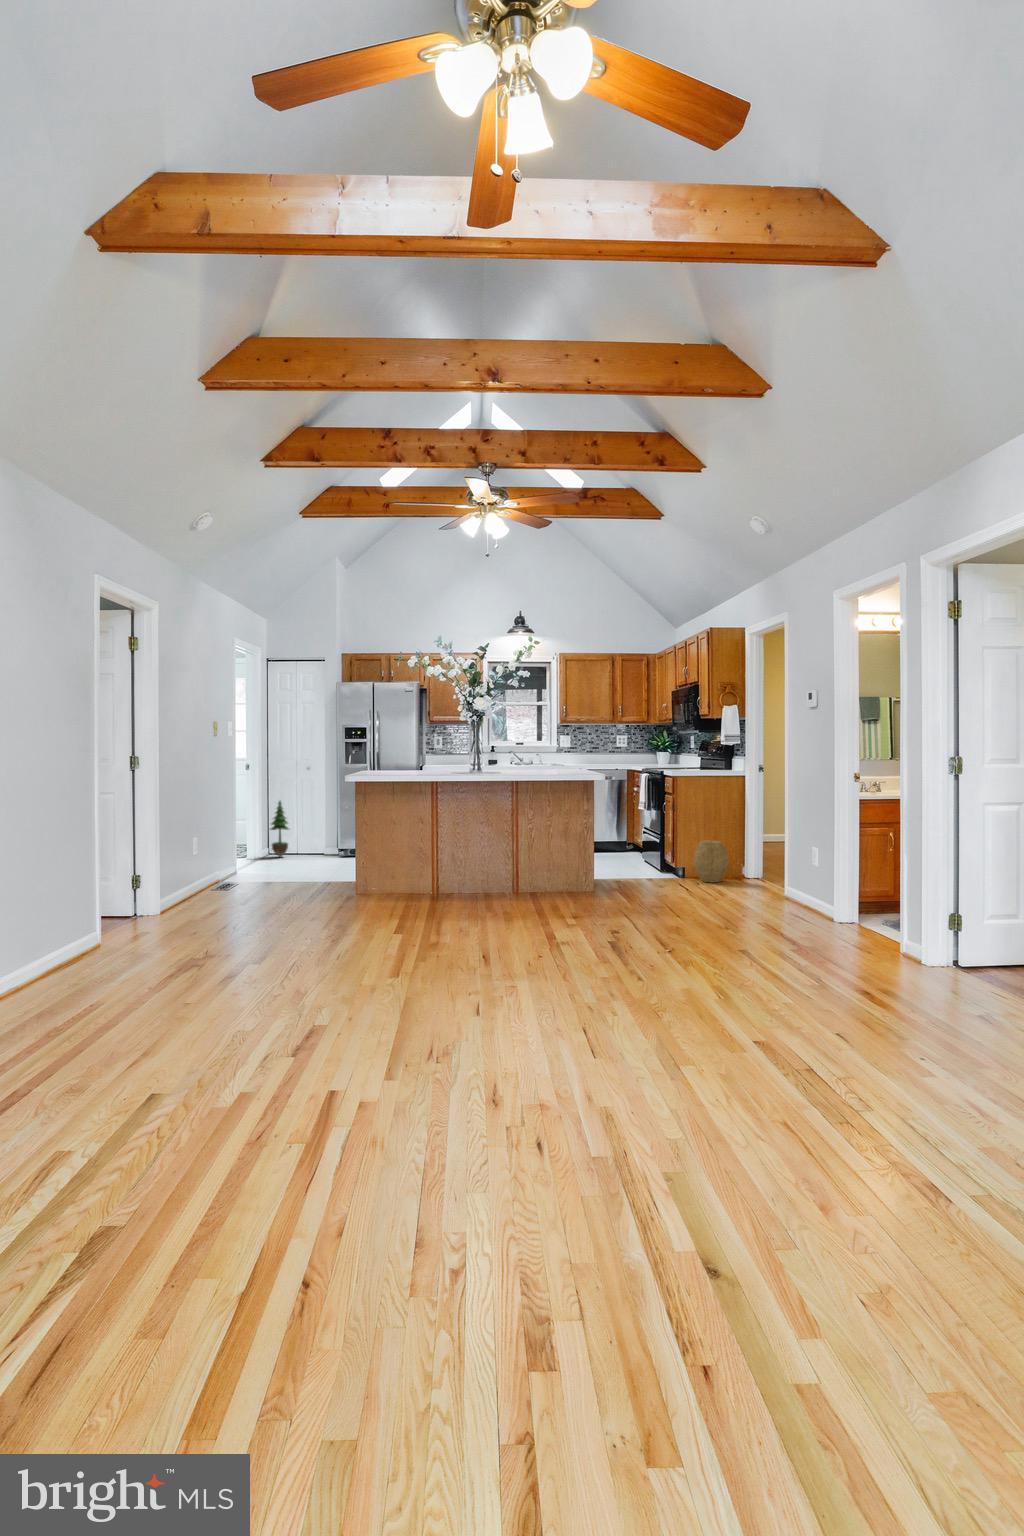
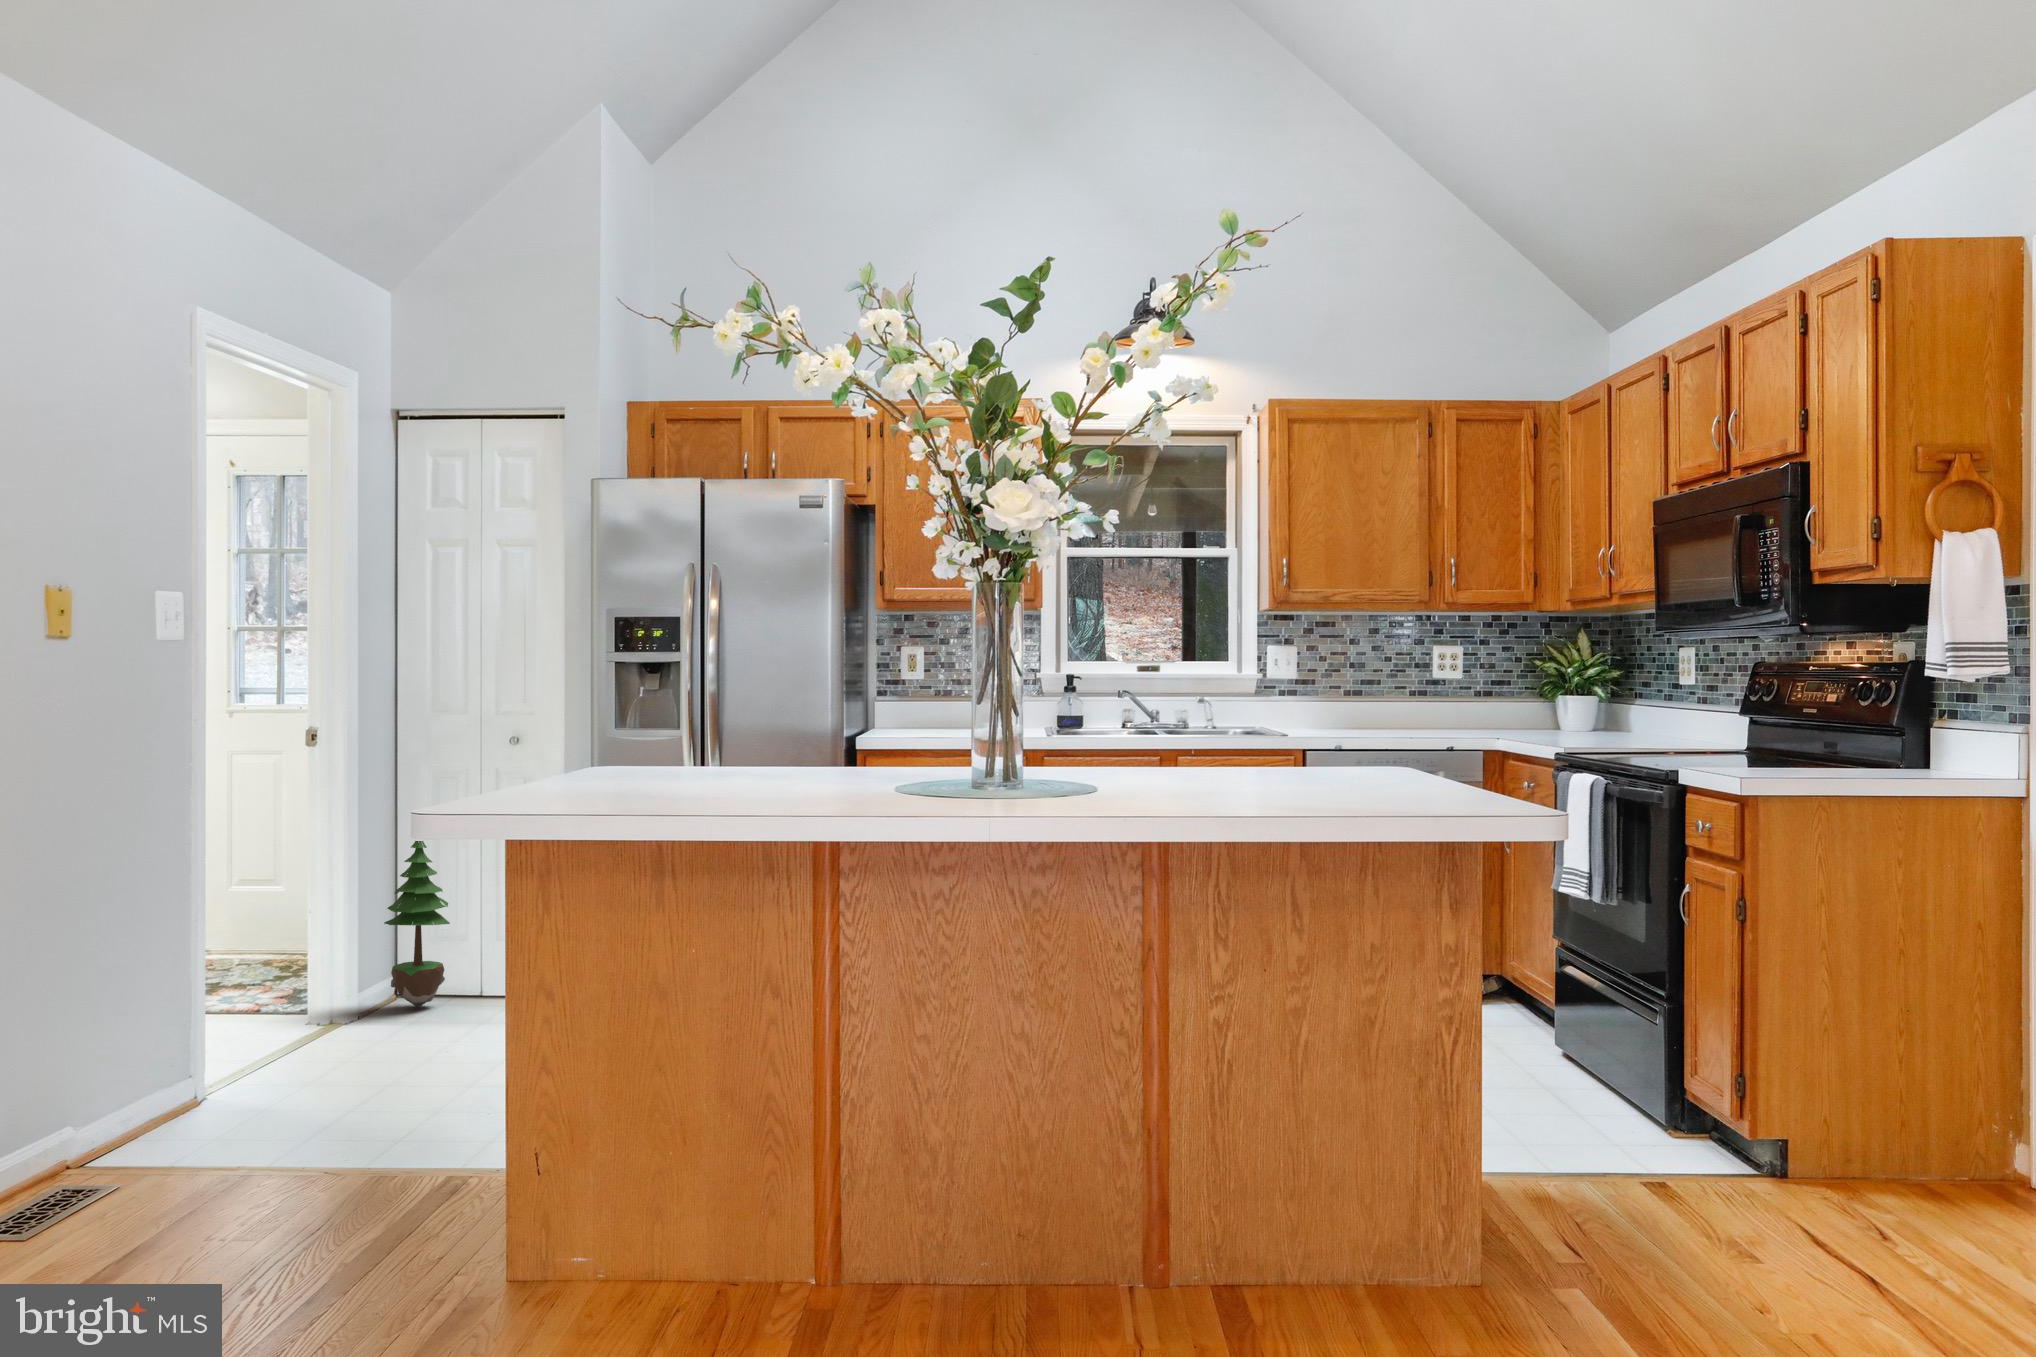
woven basket: present [694,840,728,882] -> none [1822,1046,1973,1222]

